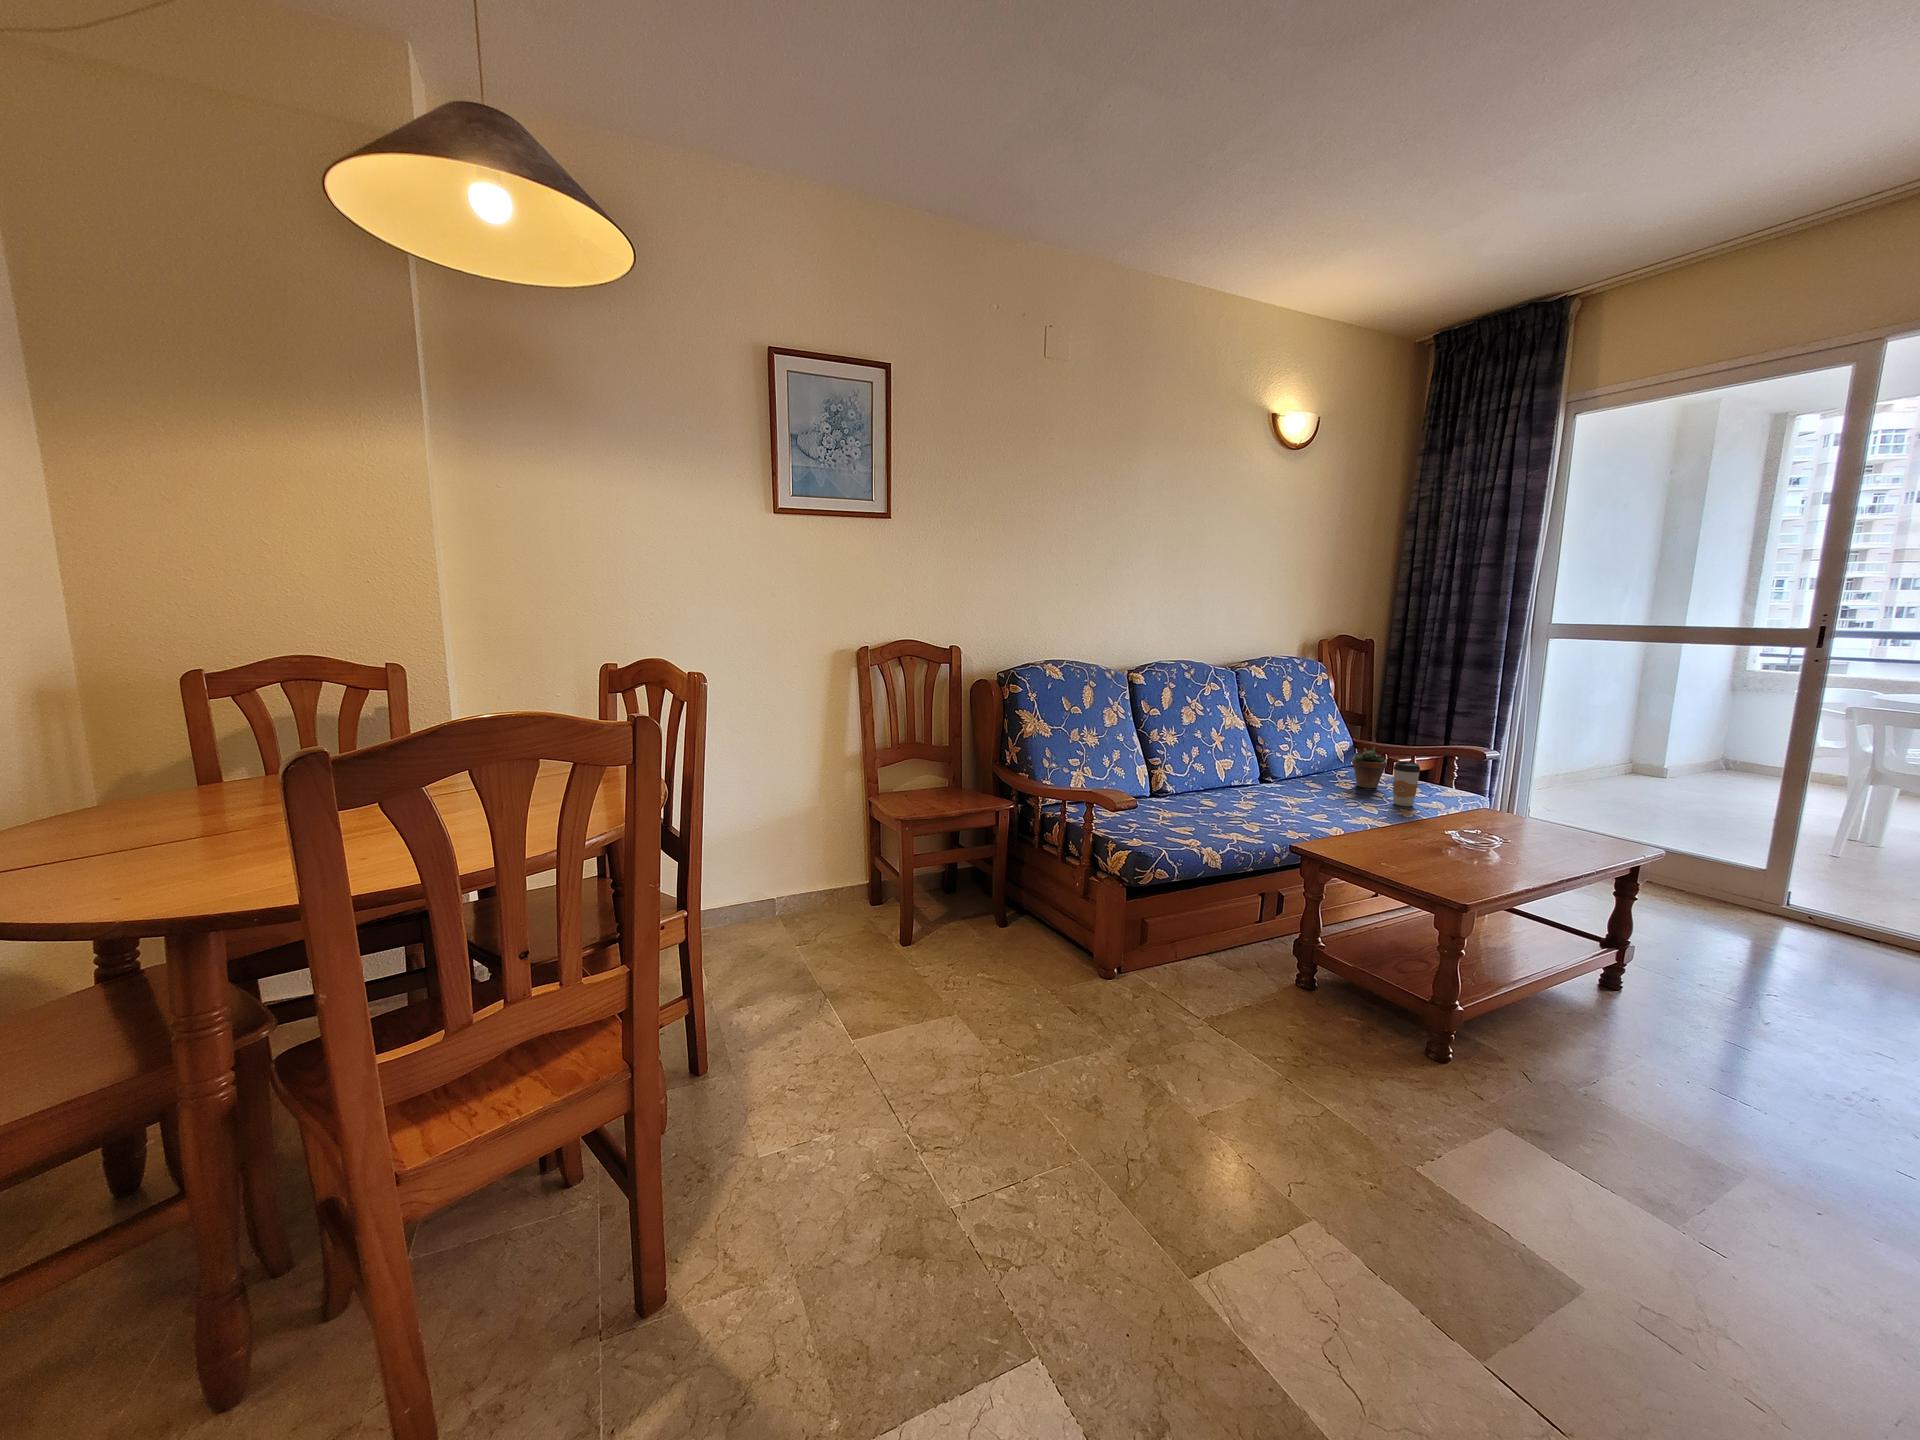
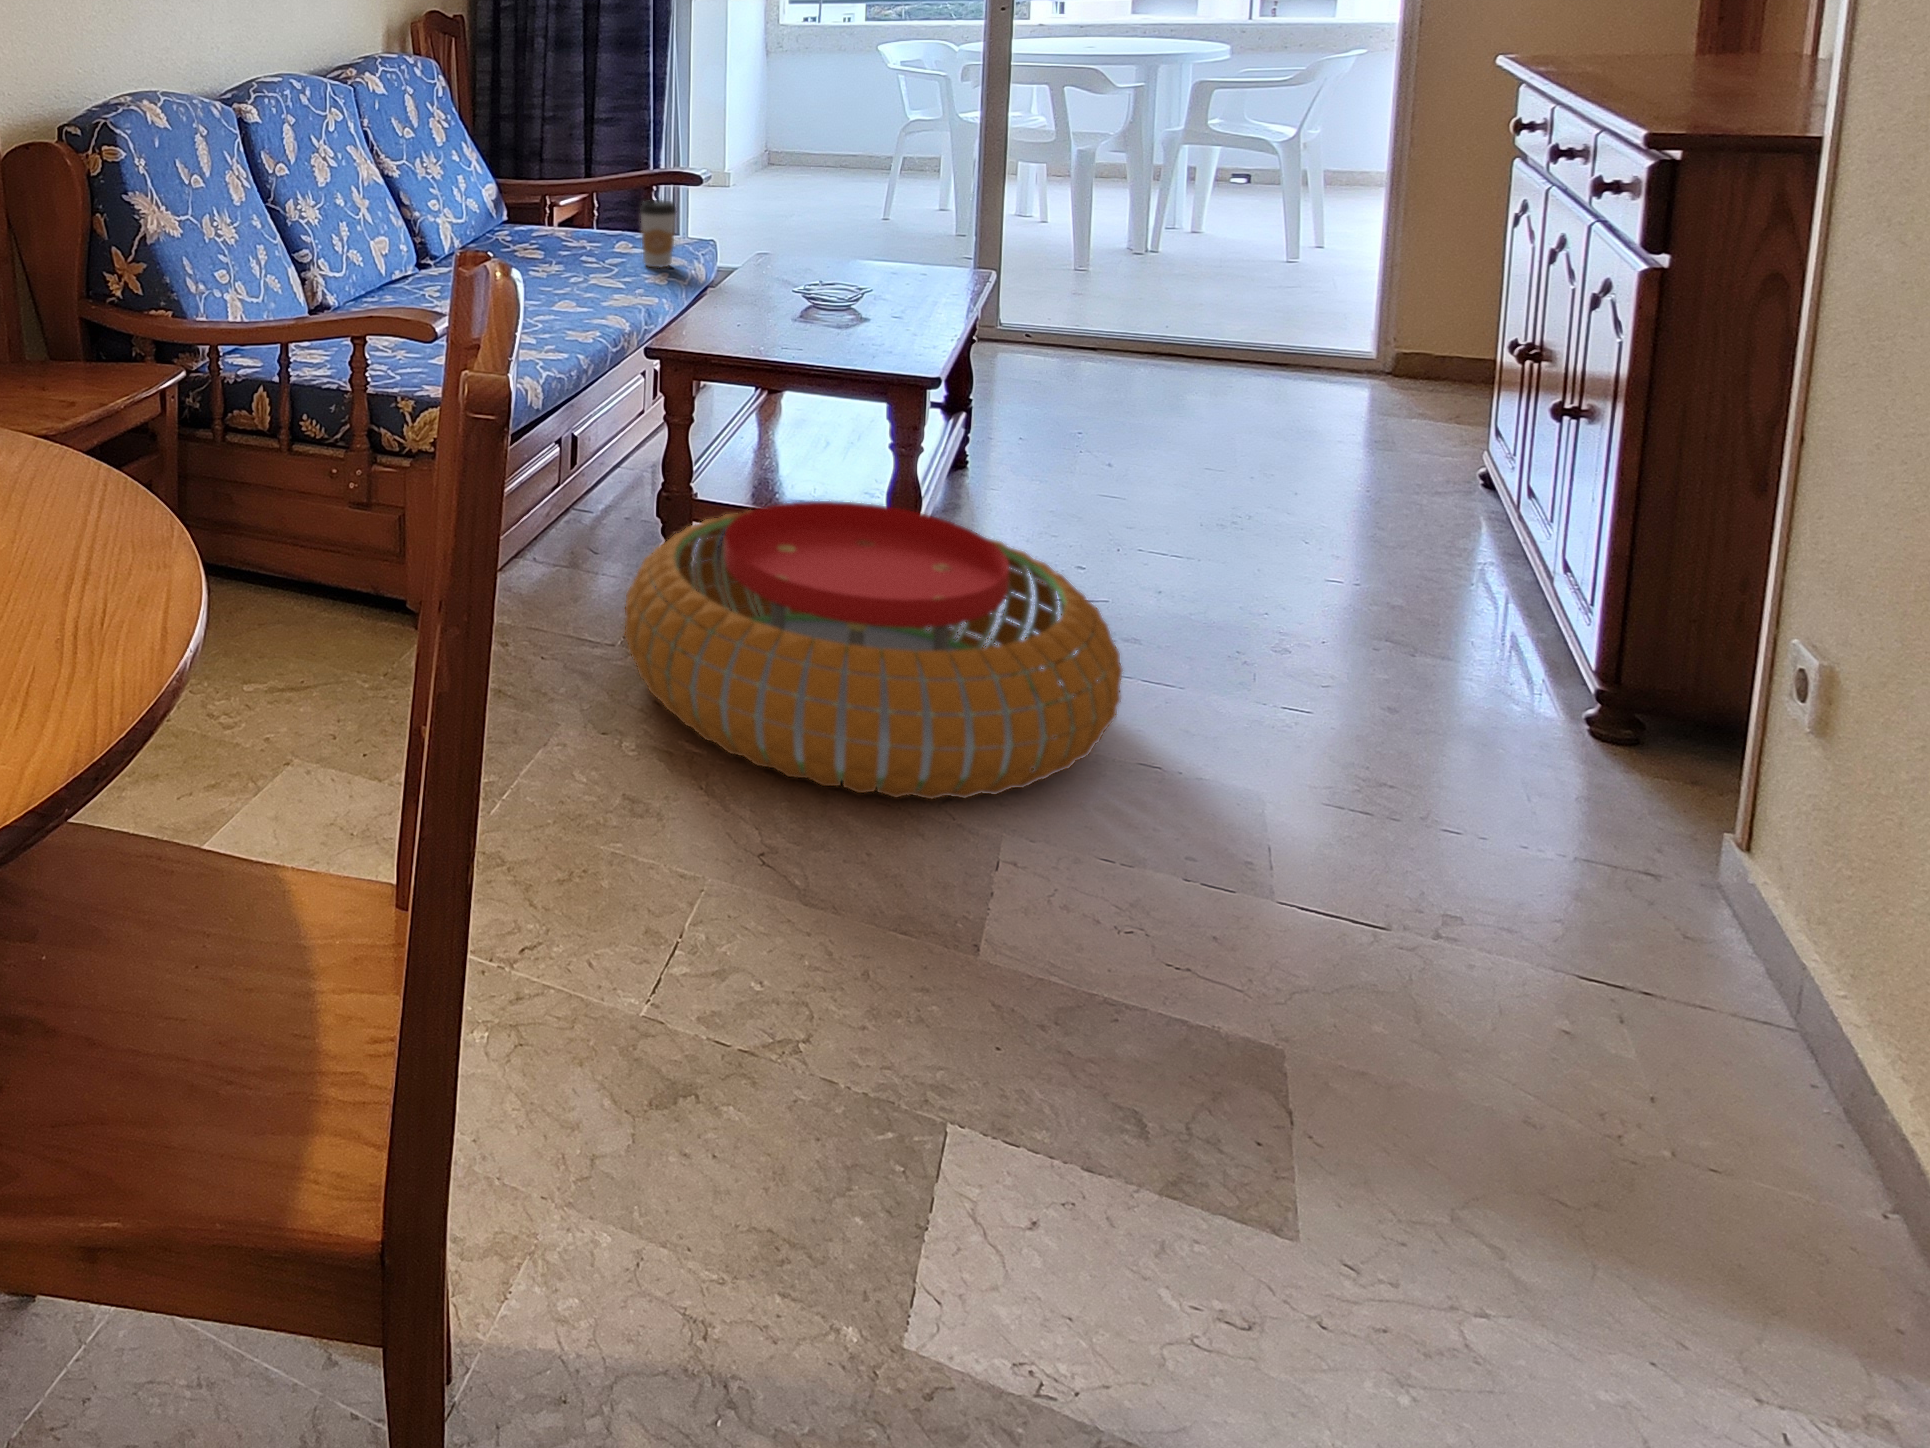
succulent plant: present [1352,739,1387,788] -> none [555,171,604,251]
pouf: none [1163,967,1535,1236] -> present [625,501,1122,799]

